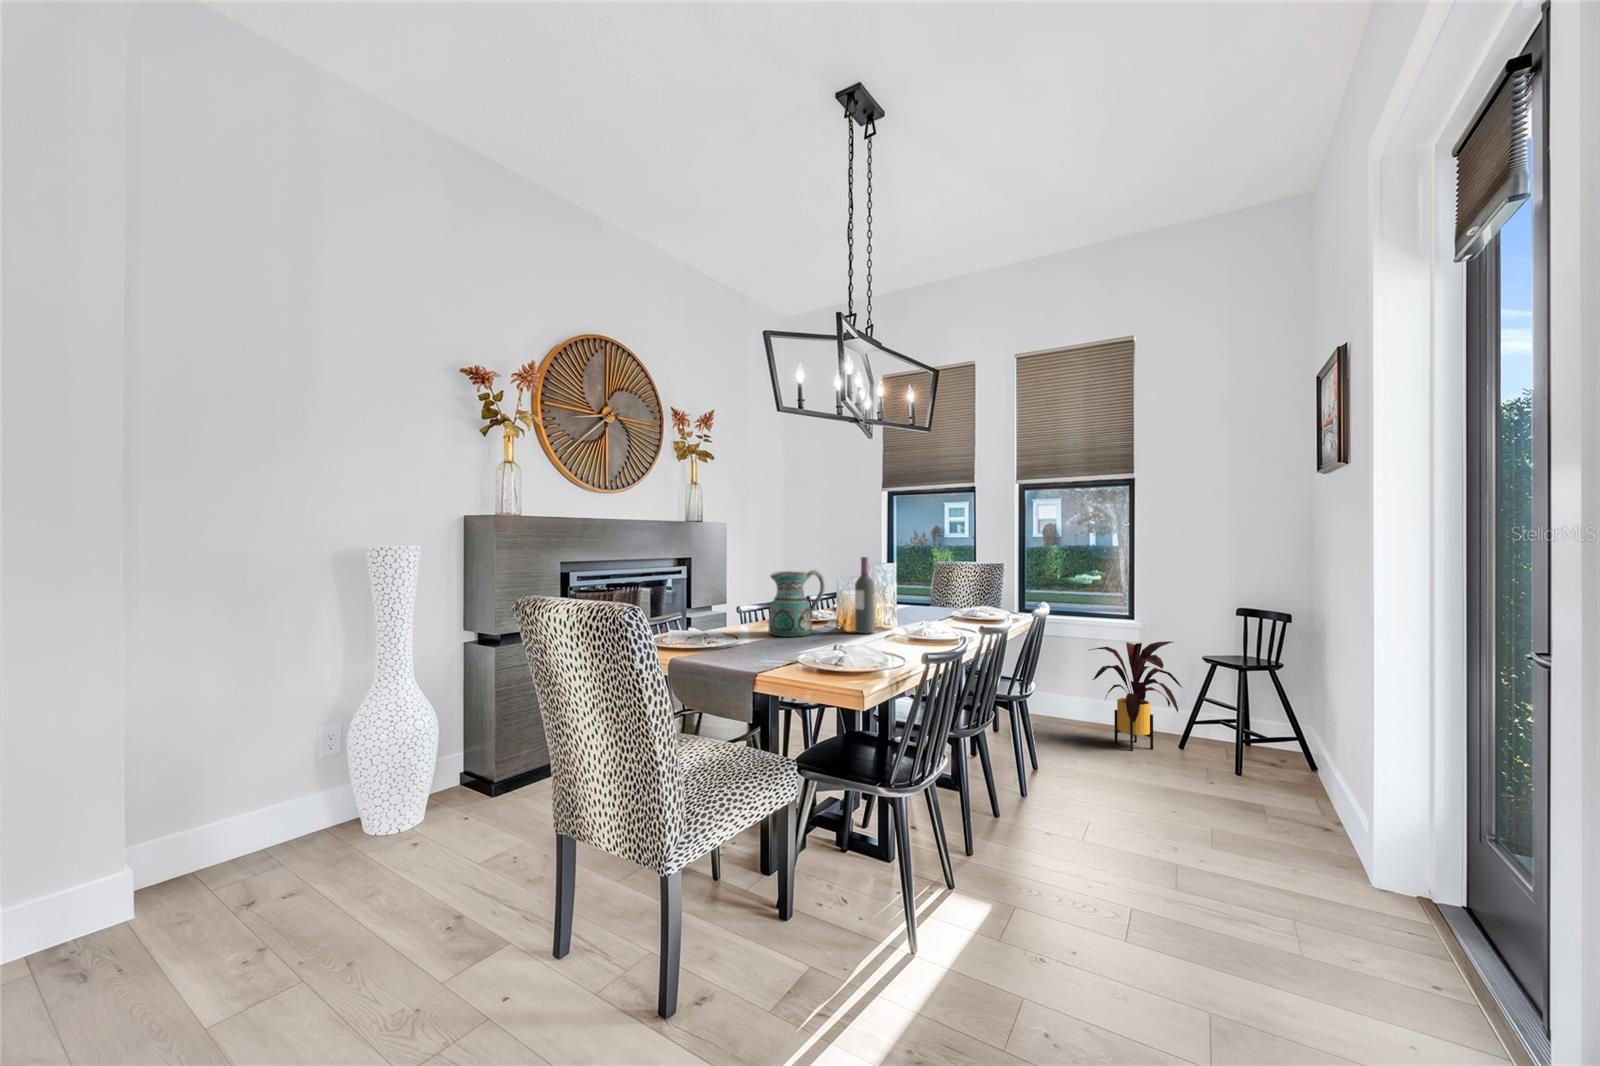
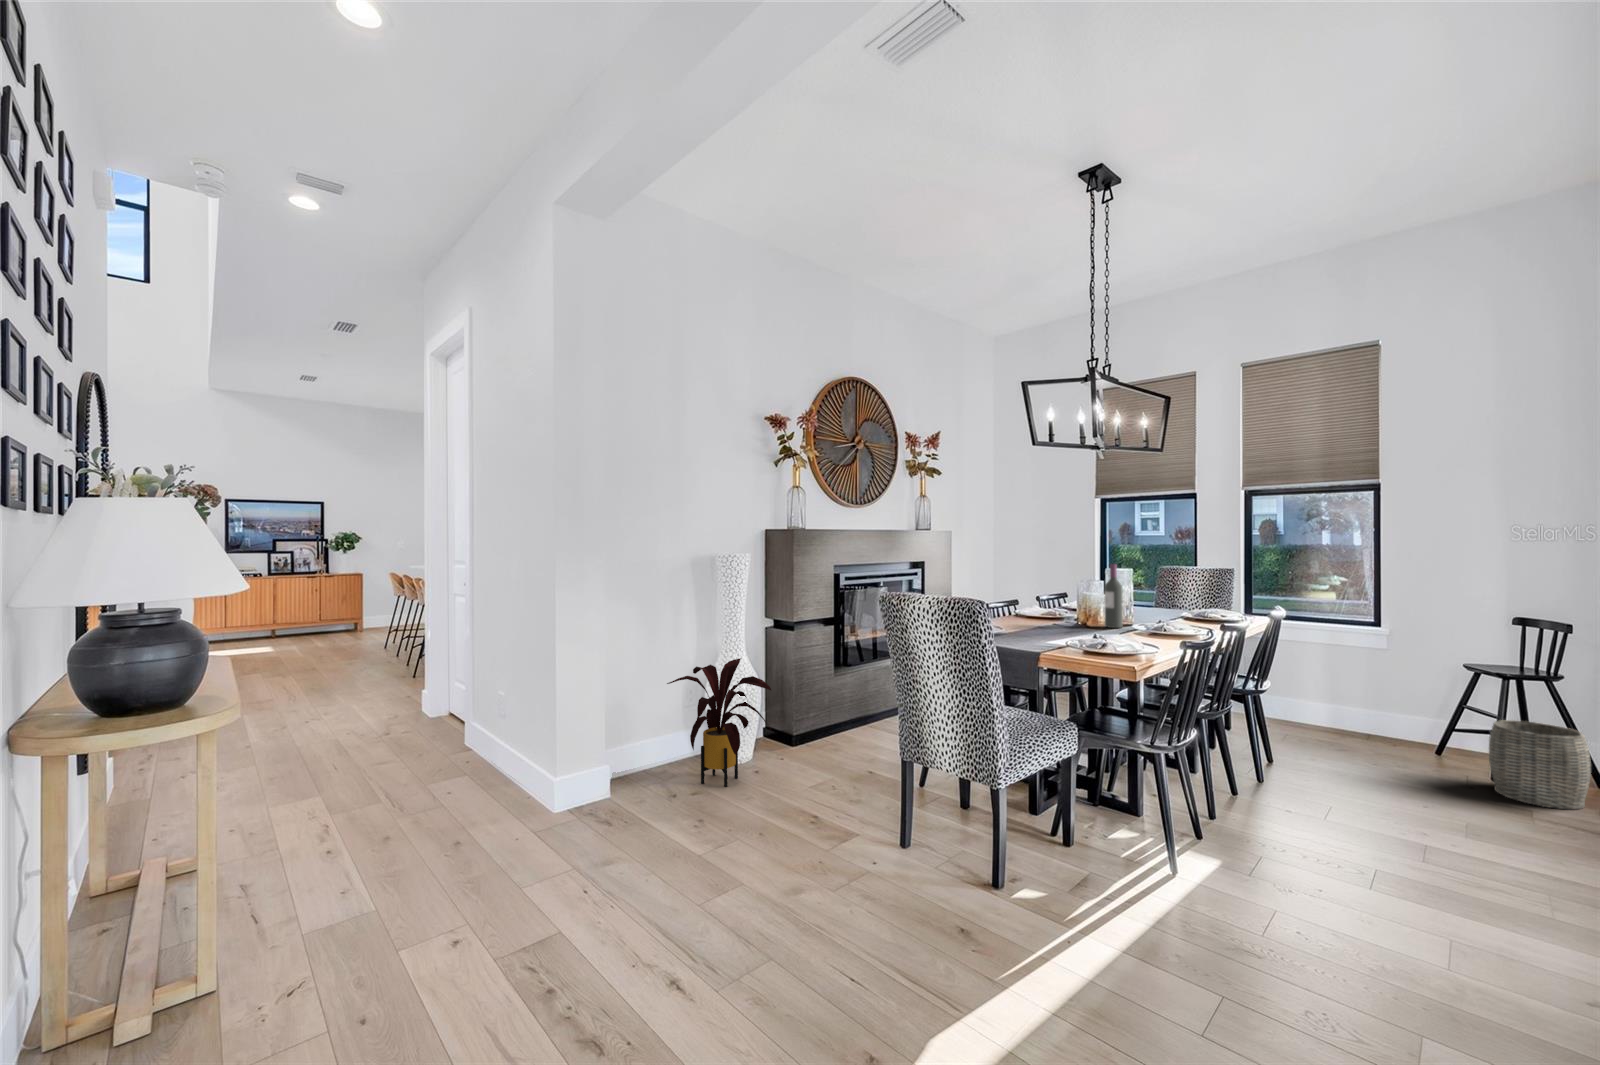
ceramic pitcher: present [769,570,825,637] -> none [1029,575,1077,629]
house plant: present [1090,641,1182,751] -> present [667,658,772,787]
woven basket: none [1233,716,1321,808] -> present [1489,720,1591,809]

